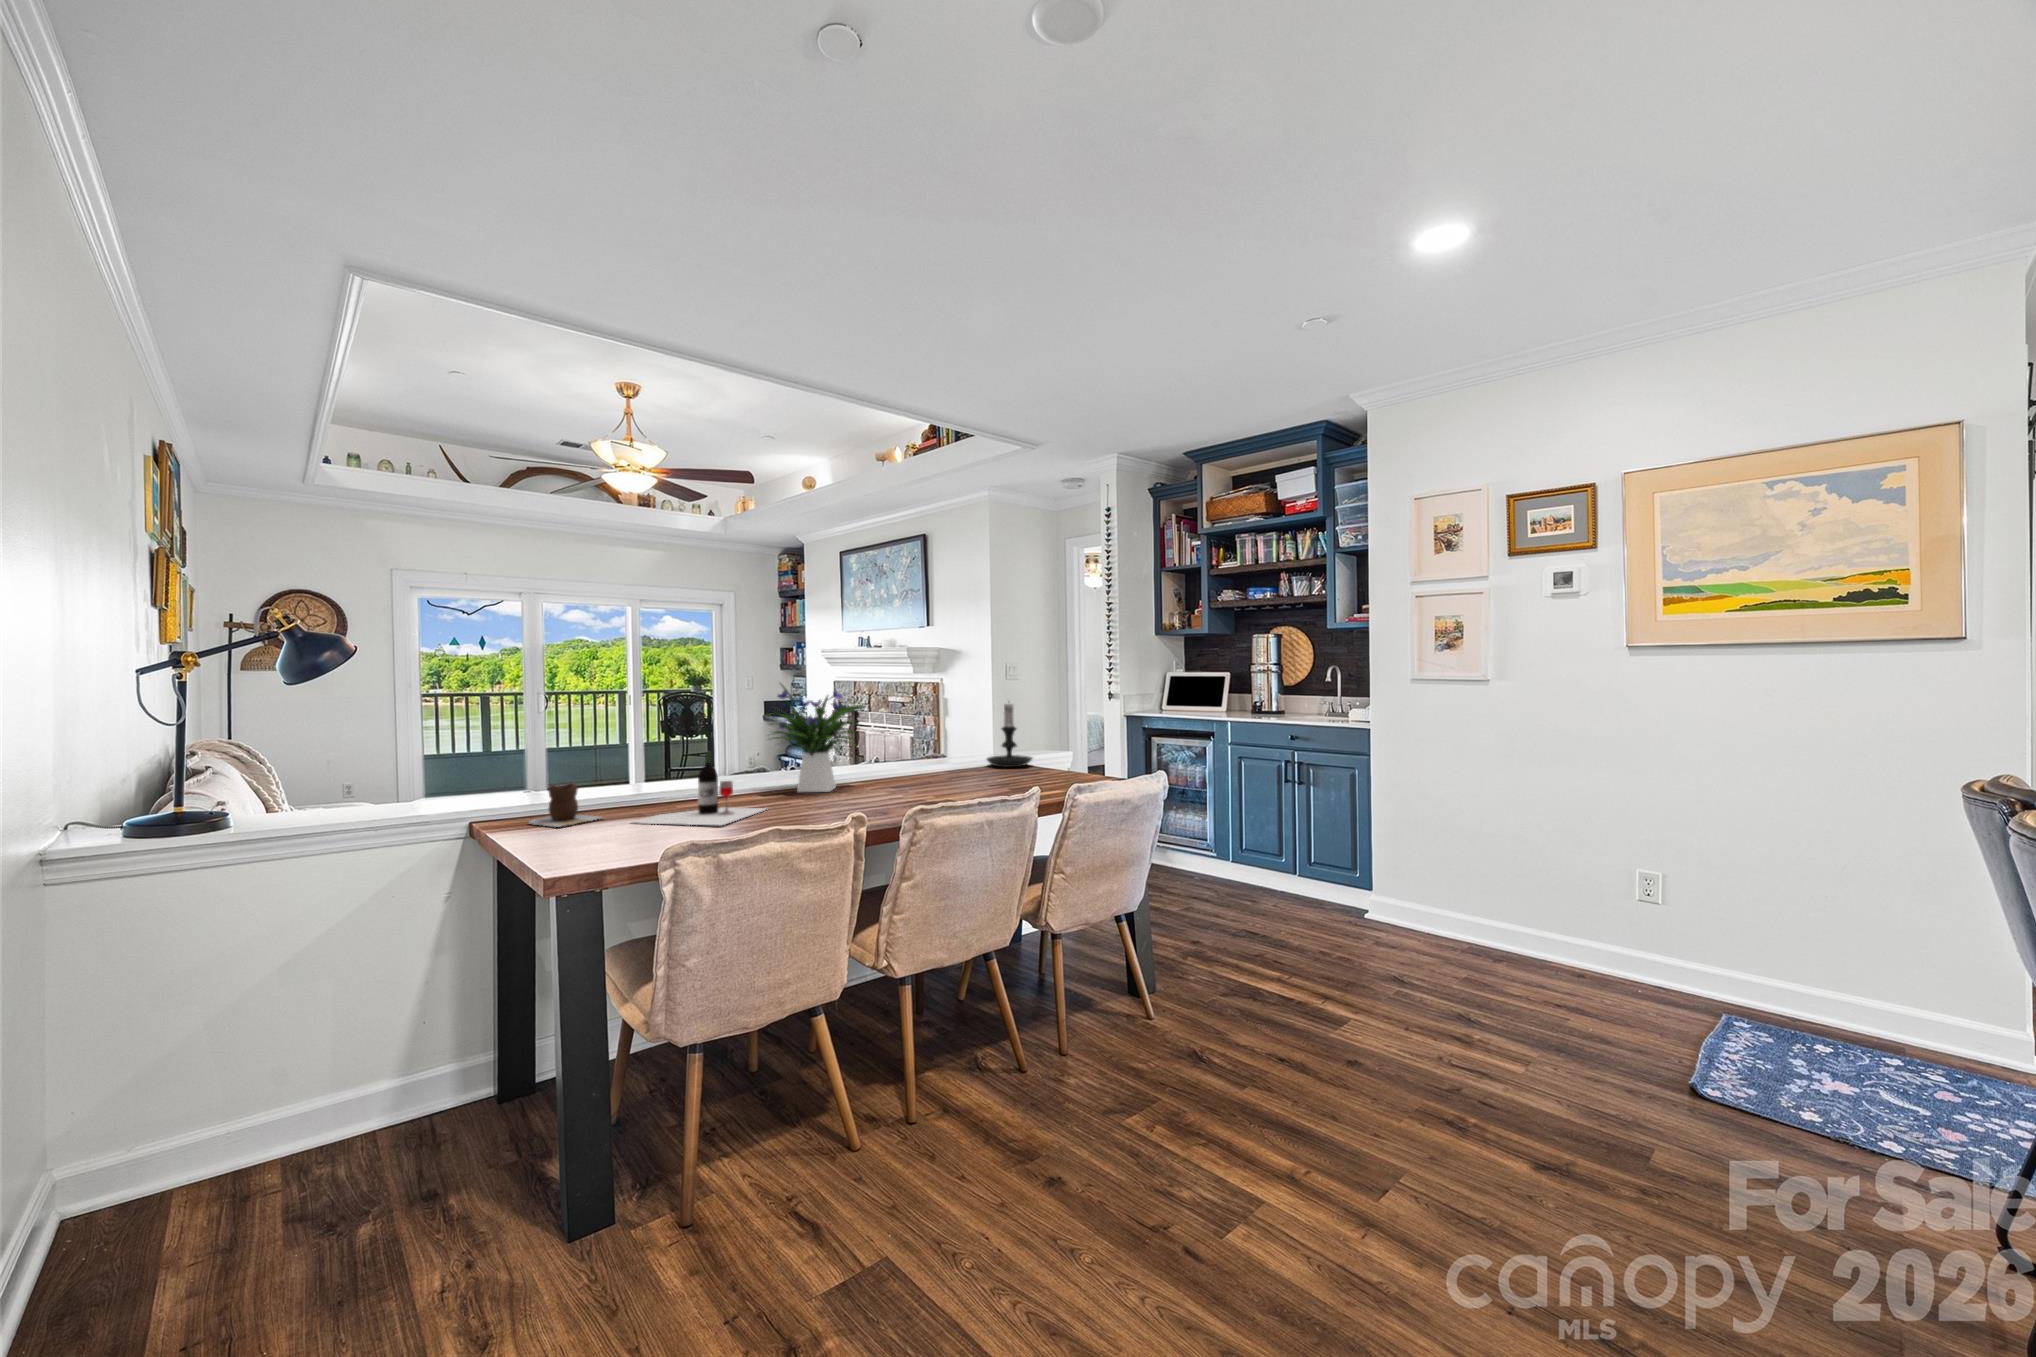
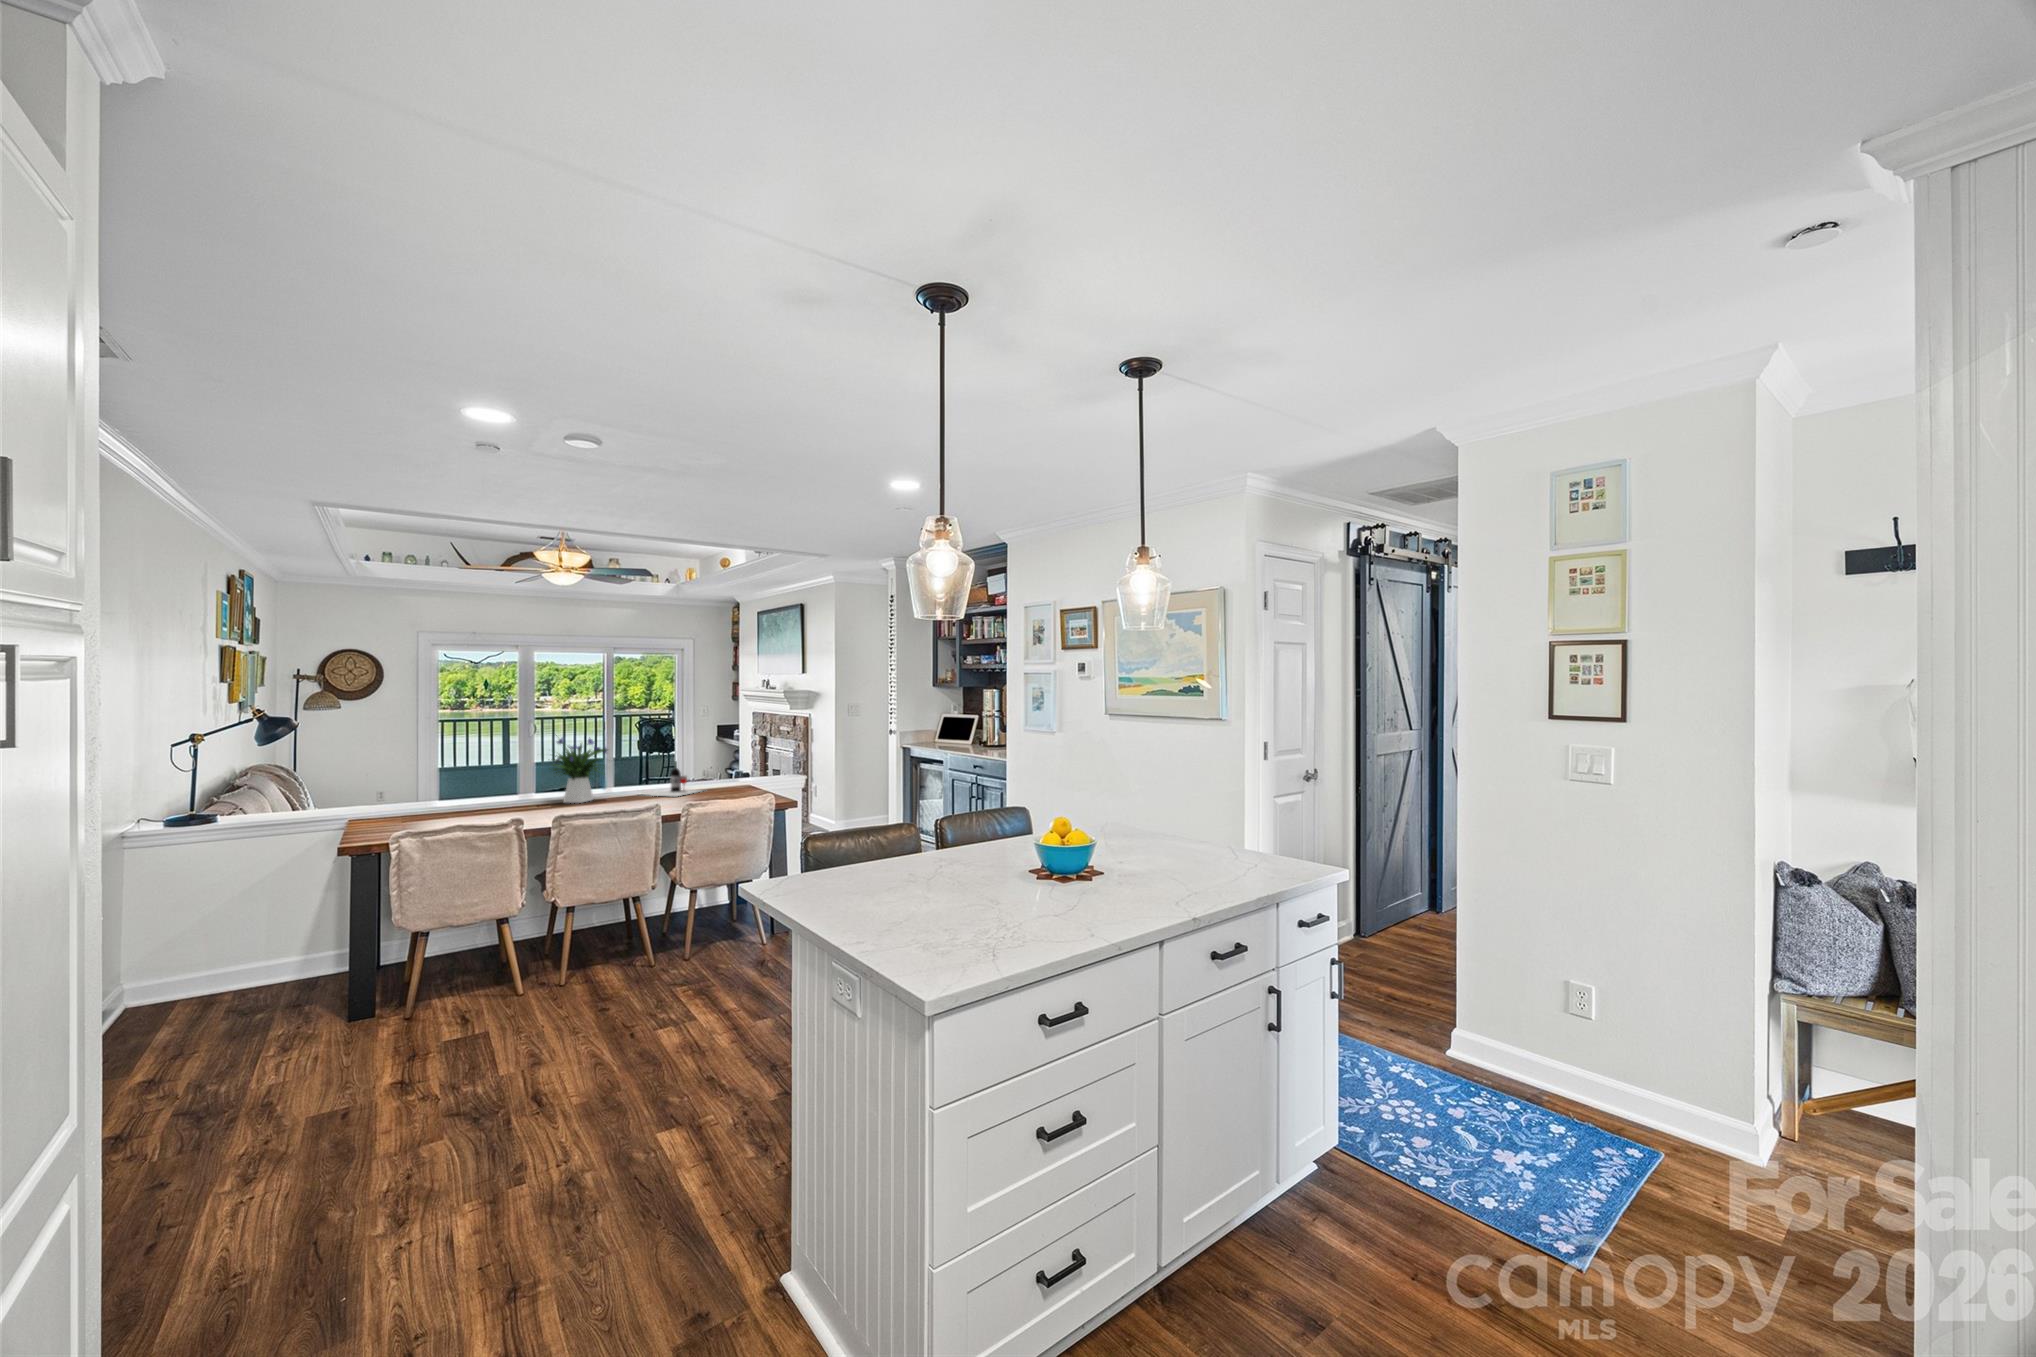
candle holder: present [987,704,1032,767] -> none [724,742,758,788]
wine bottle: present [635,752,766,825] -> present [642,761,700,796]
vase: present [529,783,600,827] -> none [377,795,423,820]

